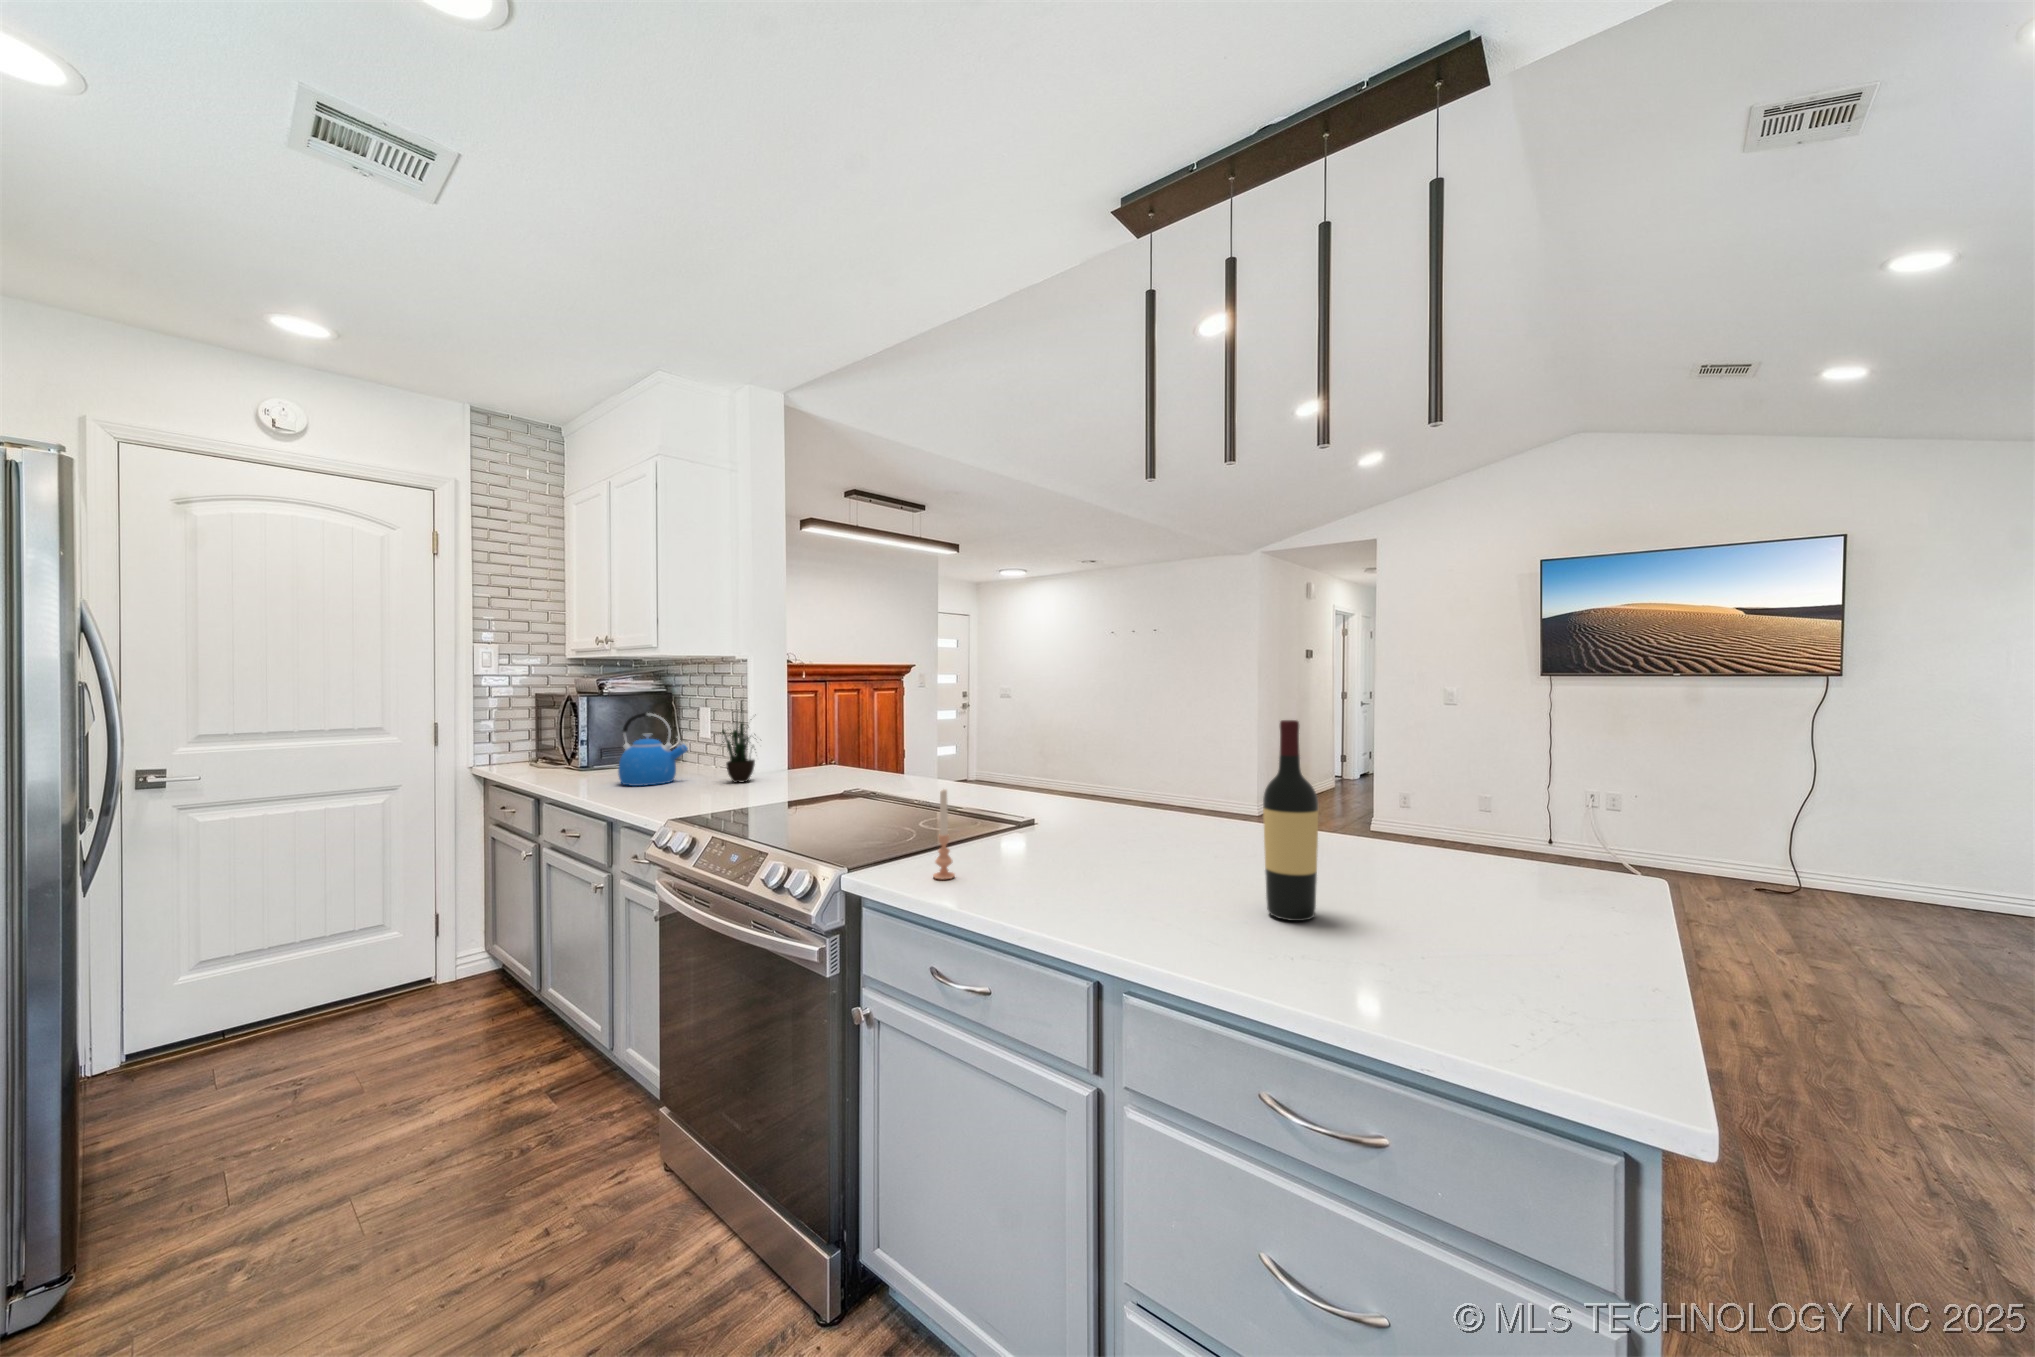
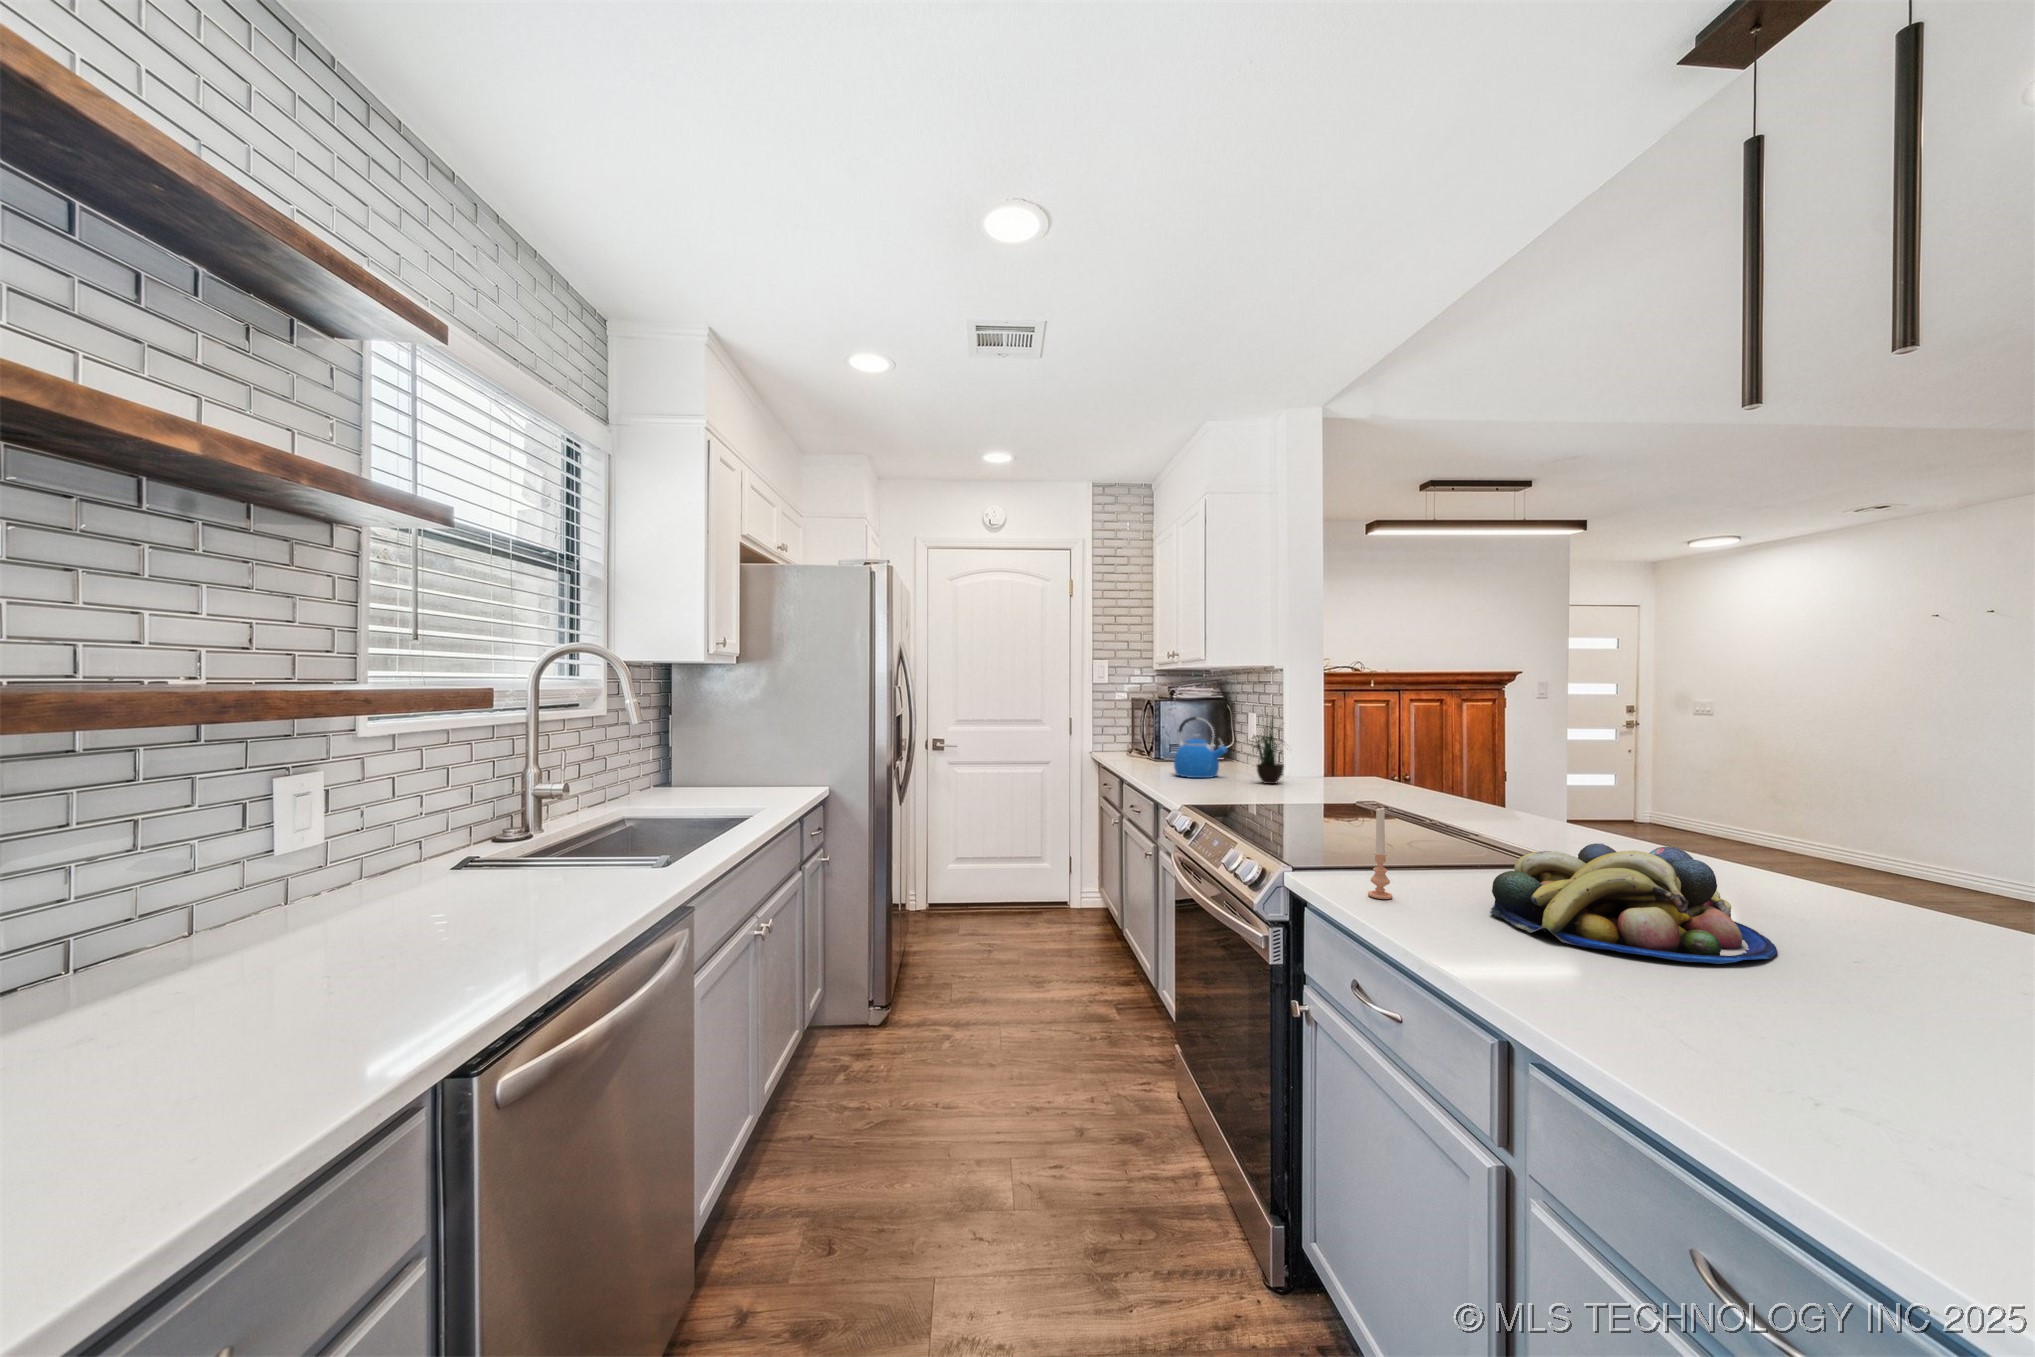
wine bottle: present [1263,720,1318,921] -> none [1787,769,1897,1061]
fruit bowl: none [1033,793,1211,884] -> present [1490,843,1777,964]

